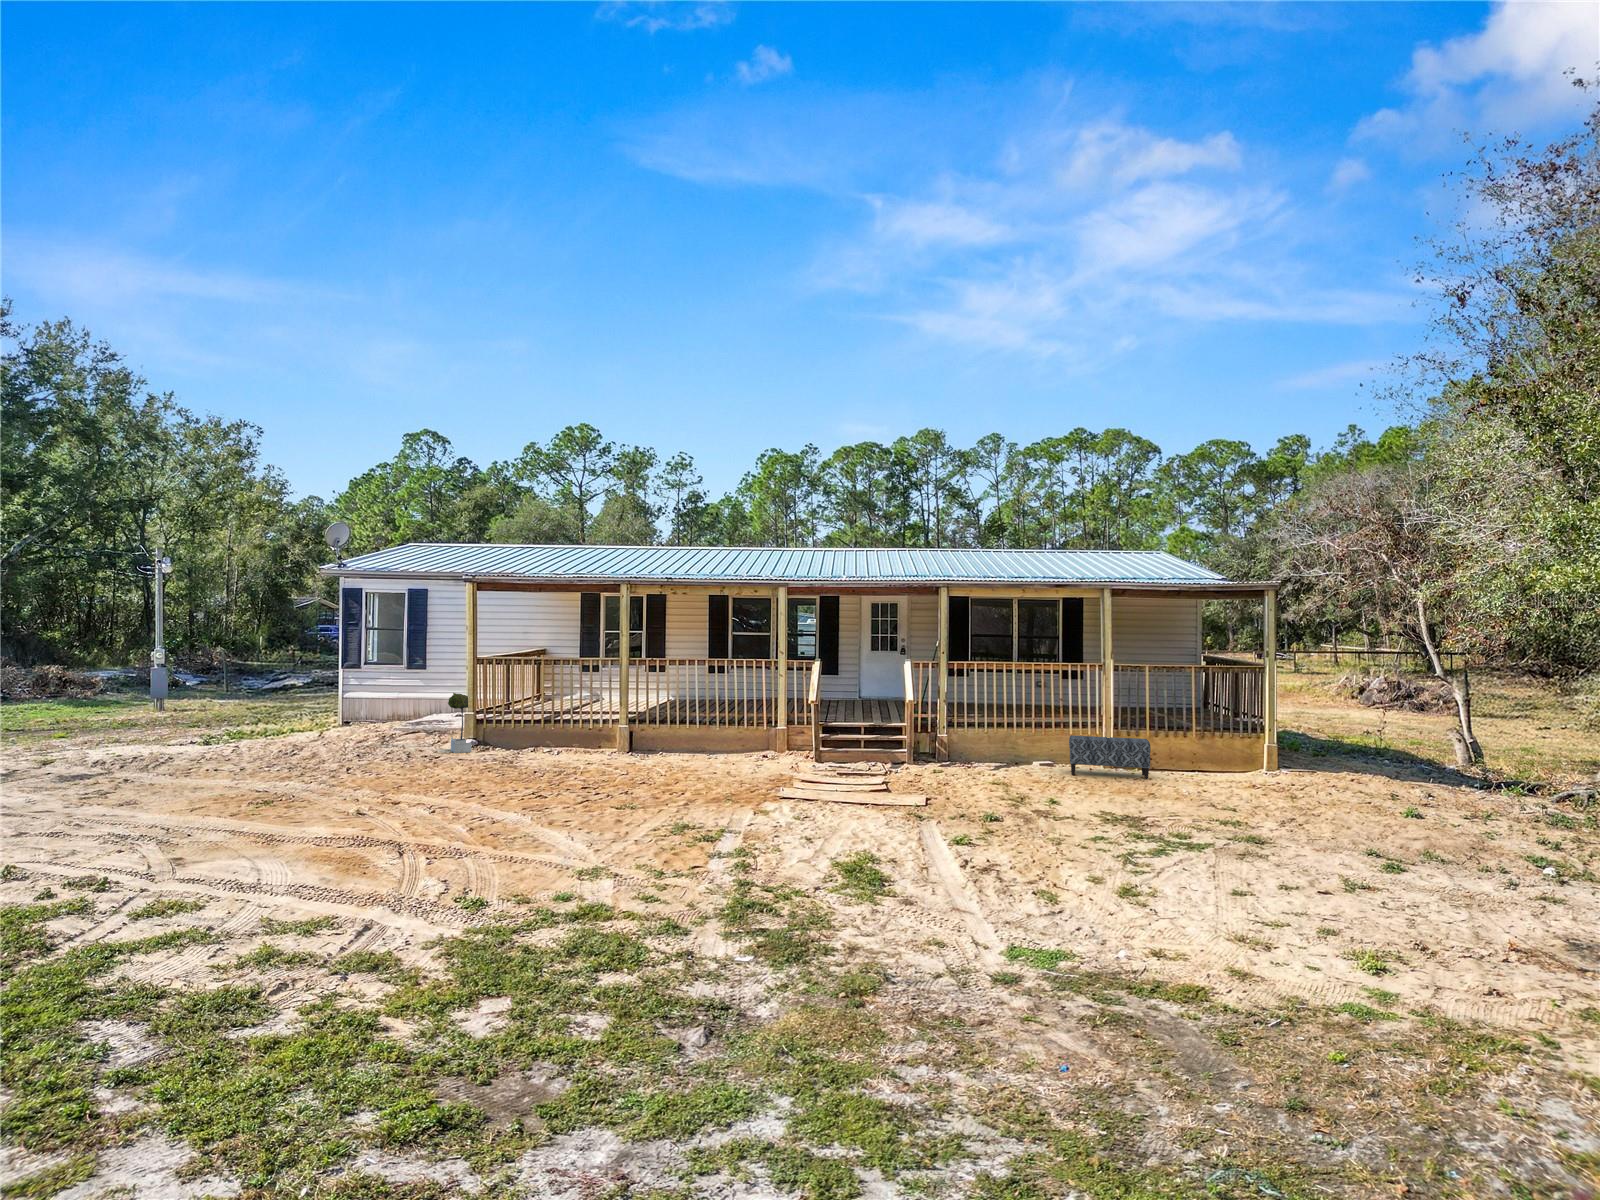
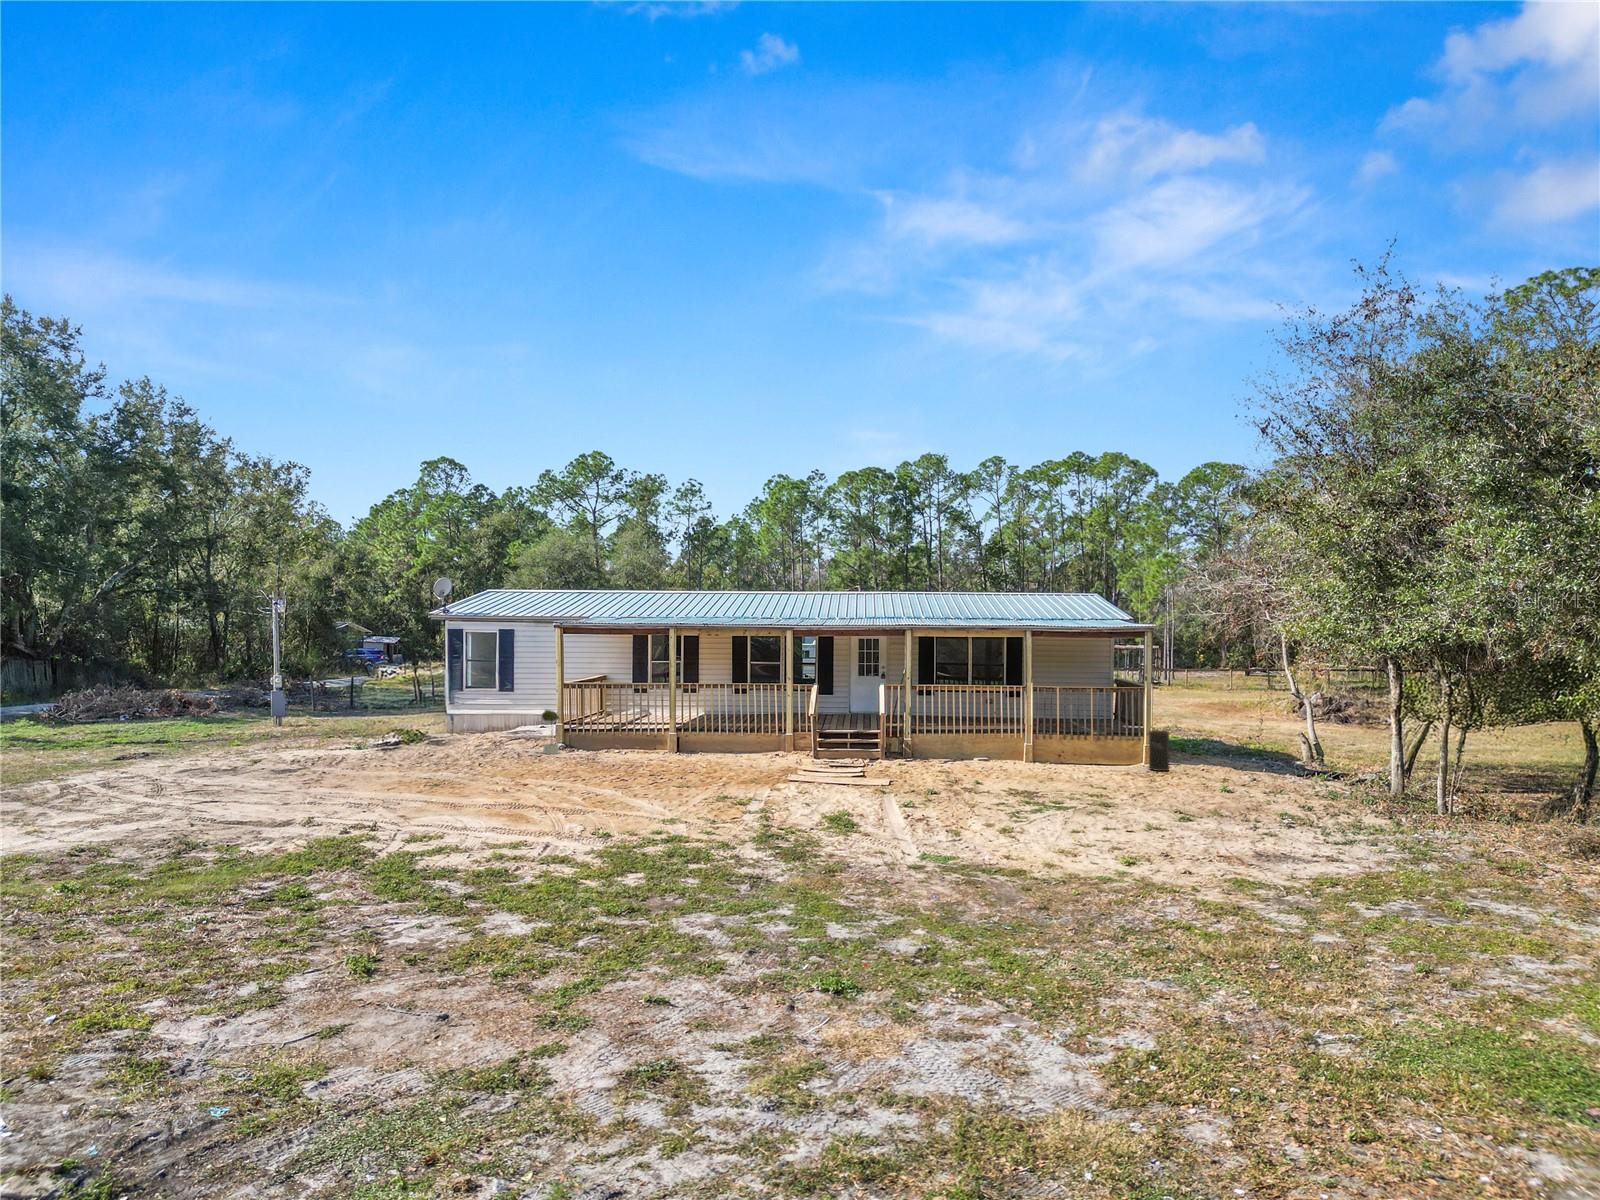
trash can: none [1271,726,1300,782] -> present [1149,730,1170,771]
bench: present [1069,735,1151,779] -> none [1001,739,1059,770]

